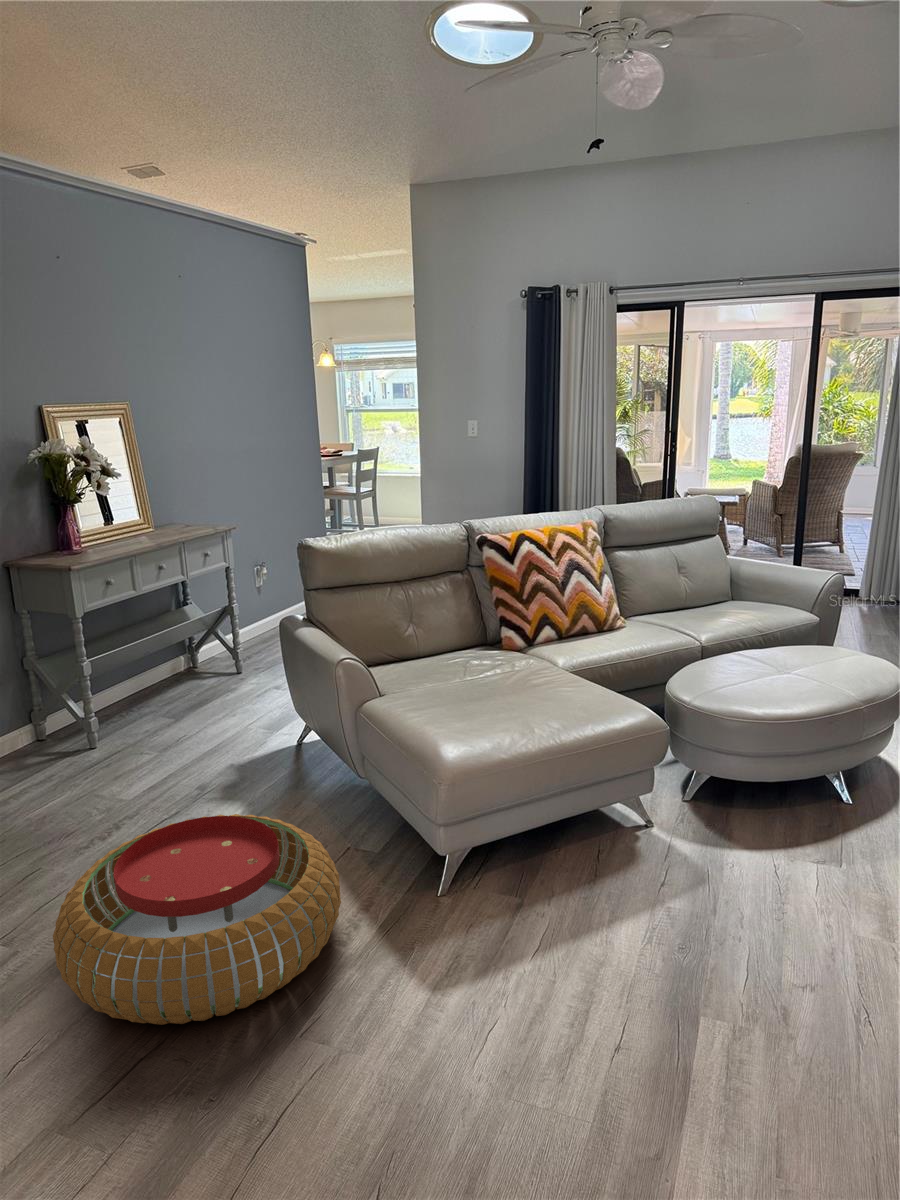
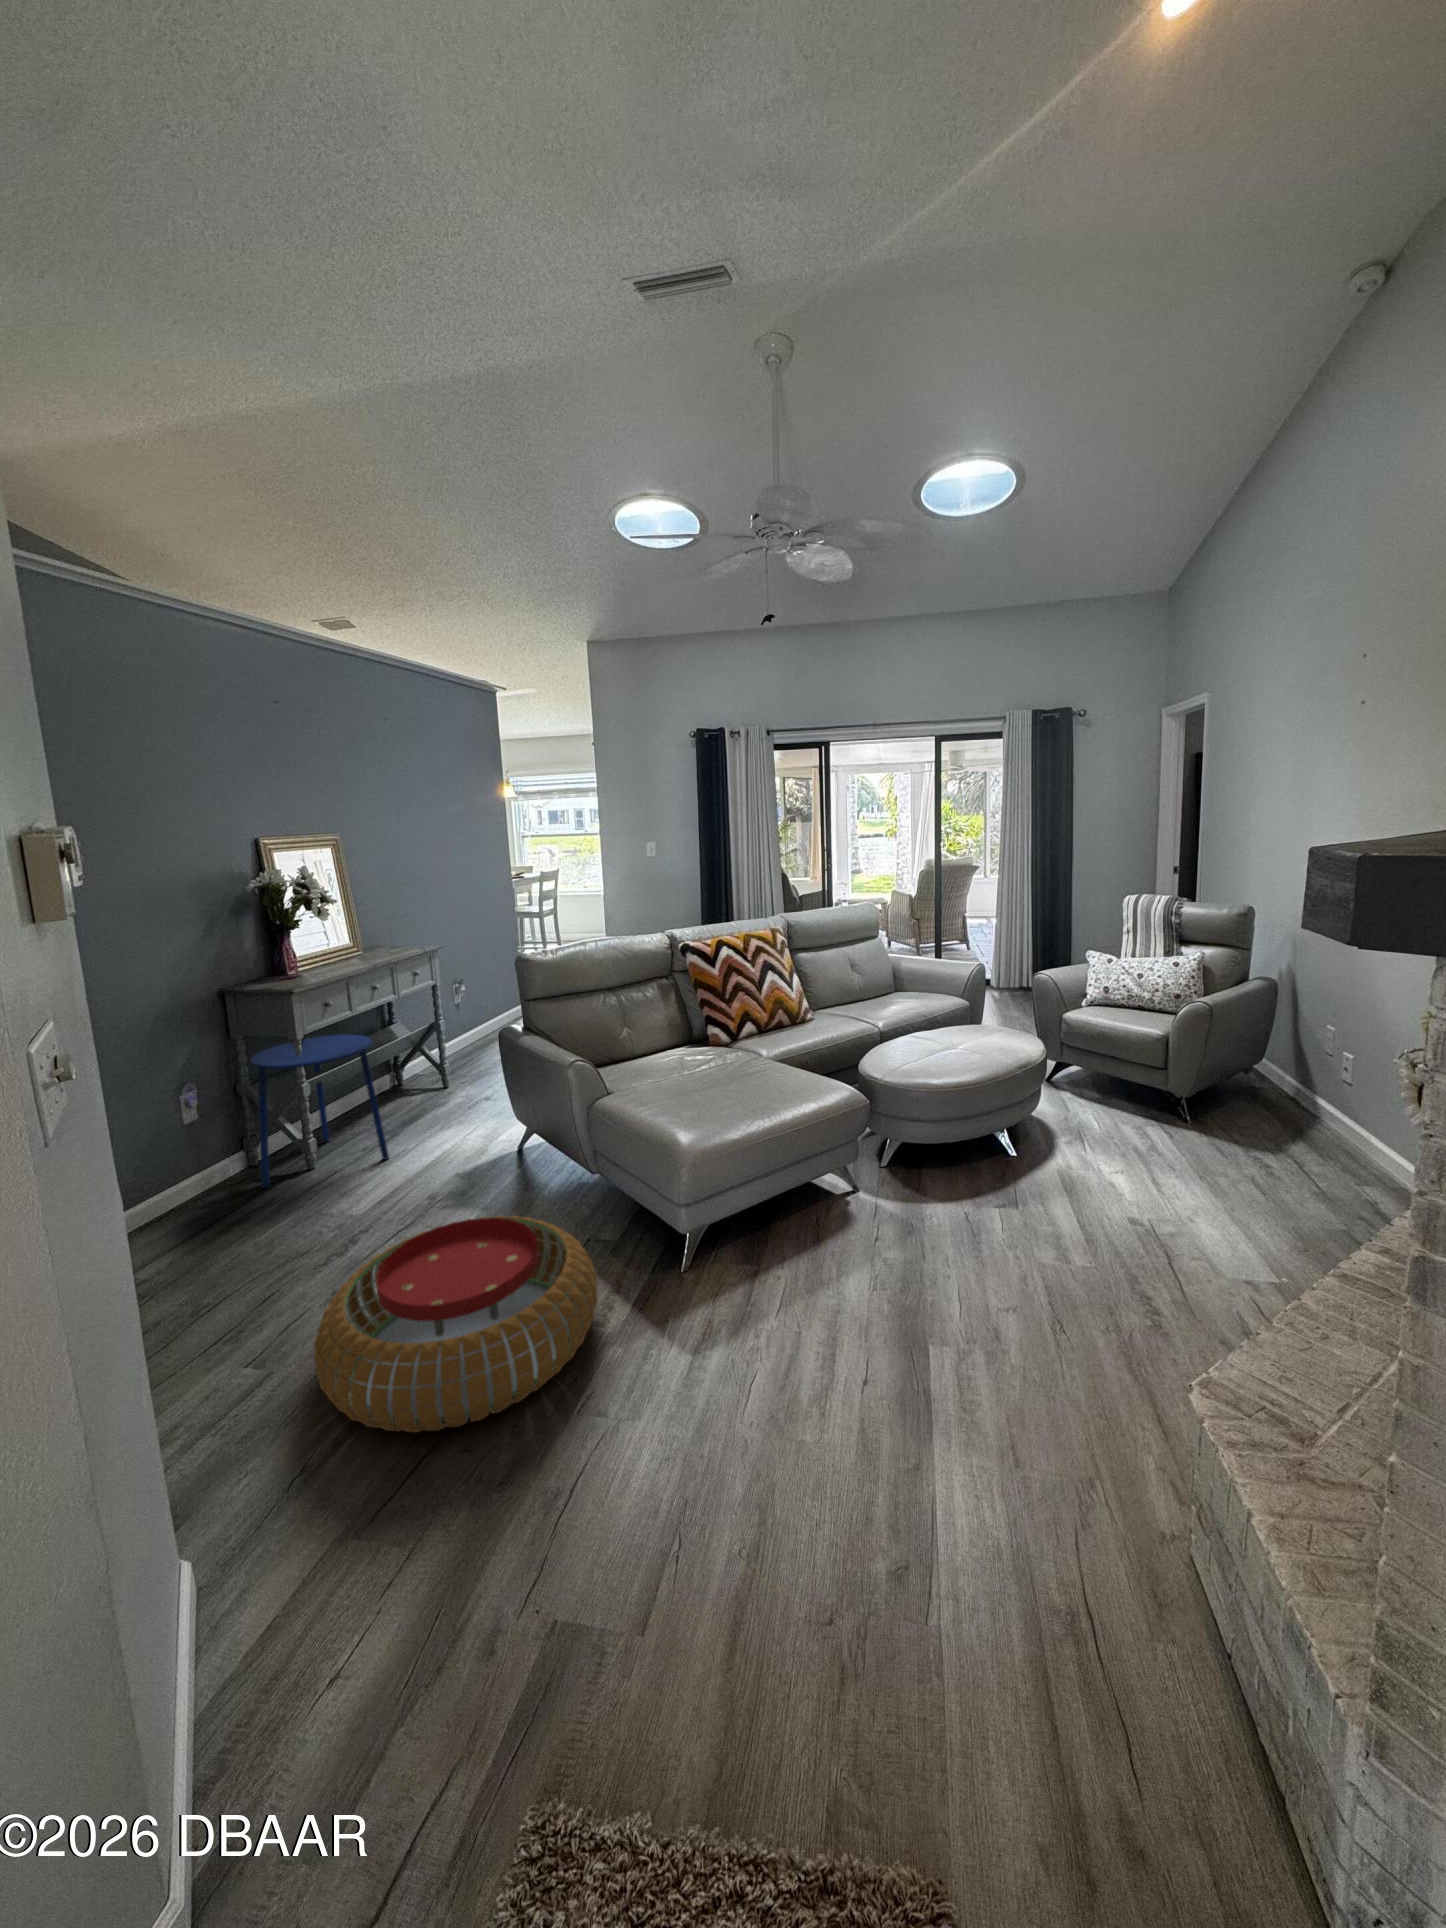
side table: none [36,615,169,762] -> present [251,1034,389,1188]

